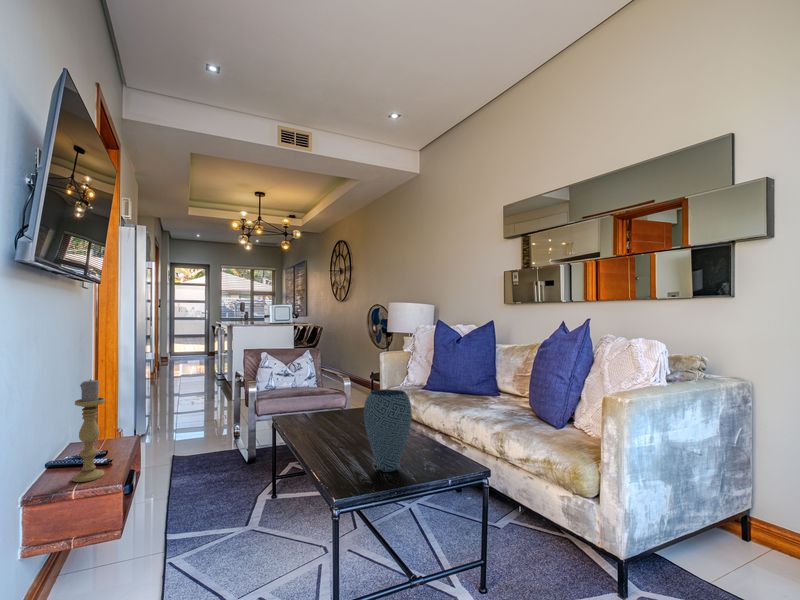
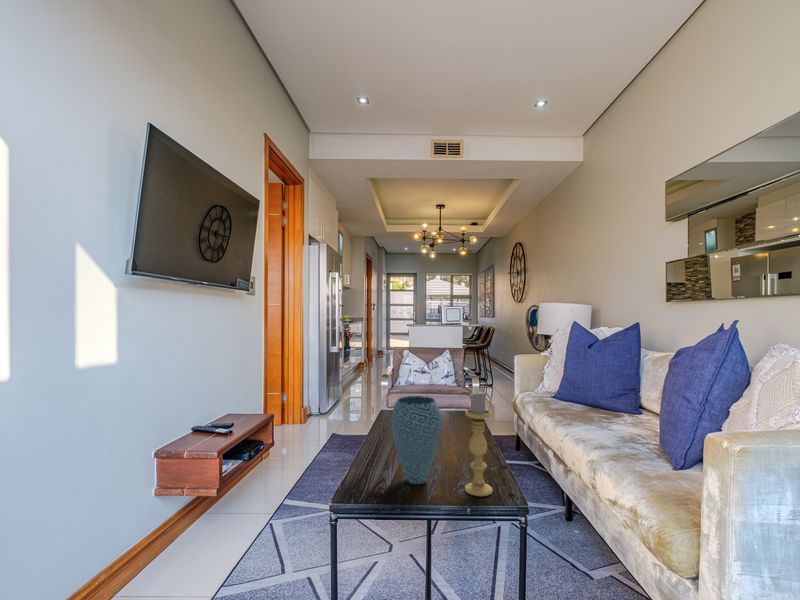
candle holder: present [72,379,105,482] -> present [465,391,492,496]

